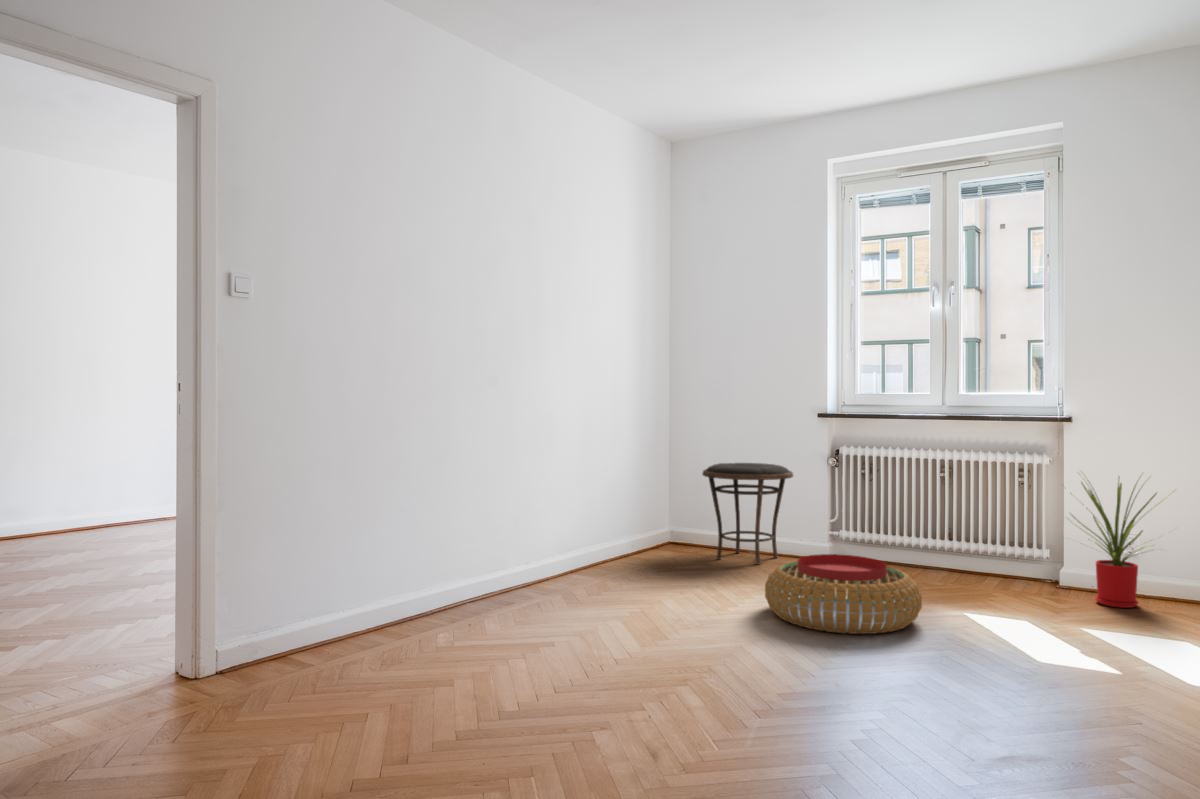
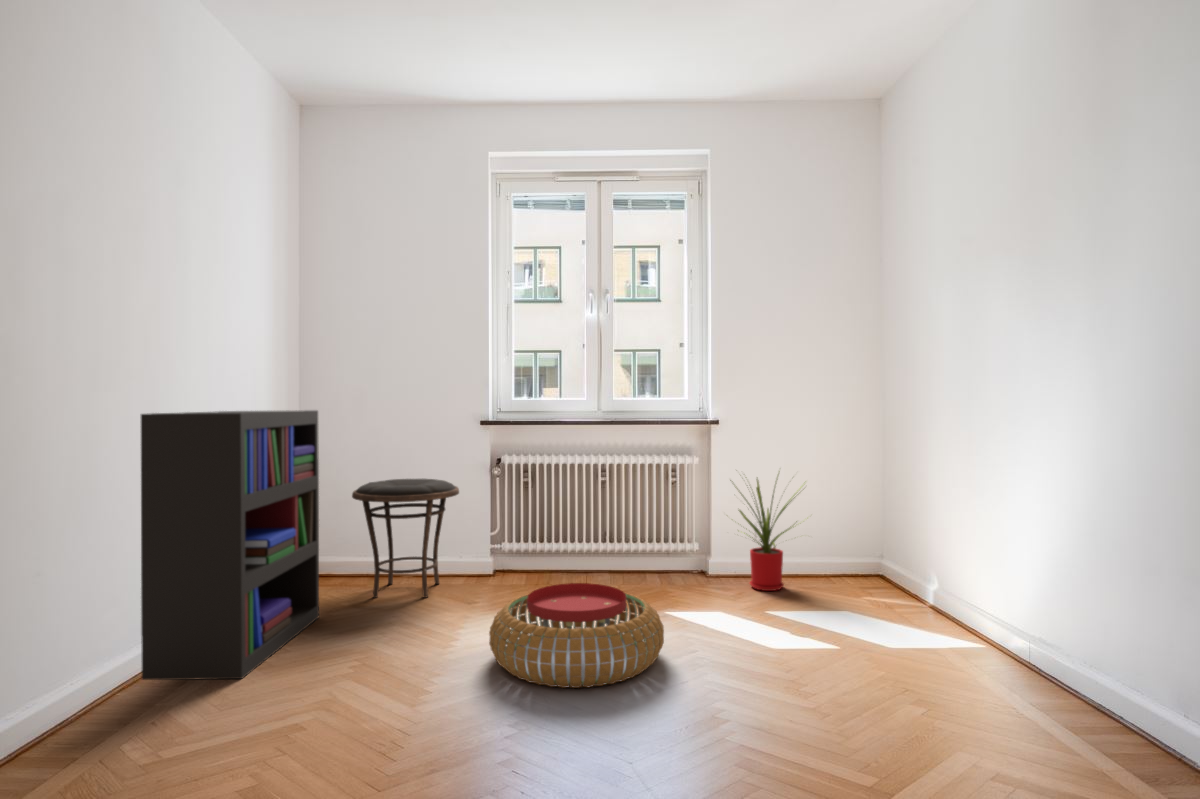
bookshelf: none [544,401,669,587] -> present [141,410,319,680]

